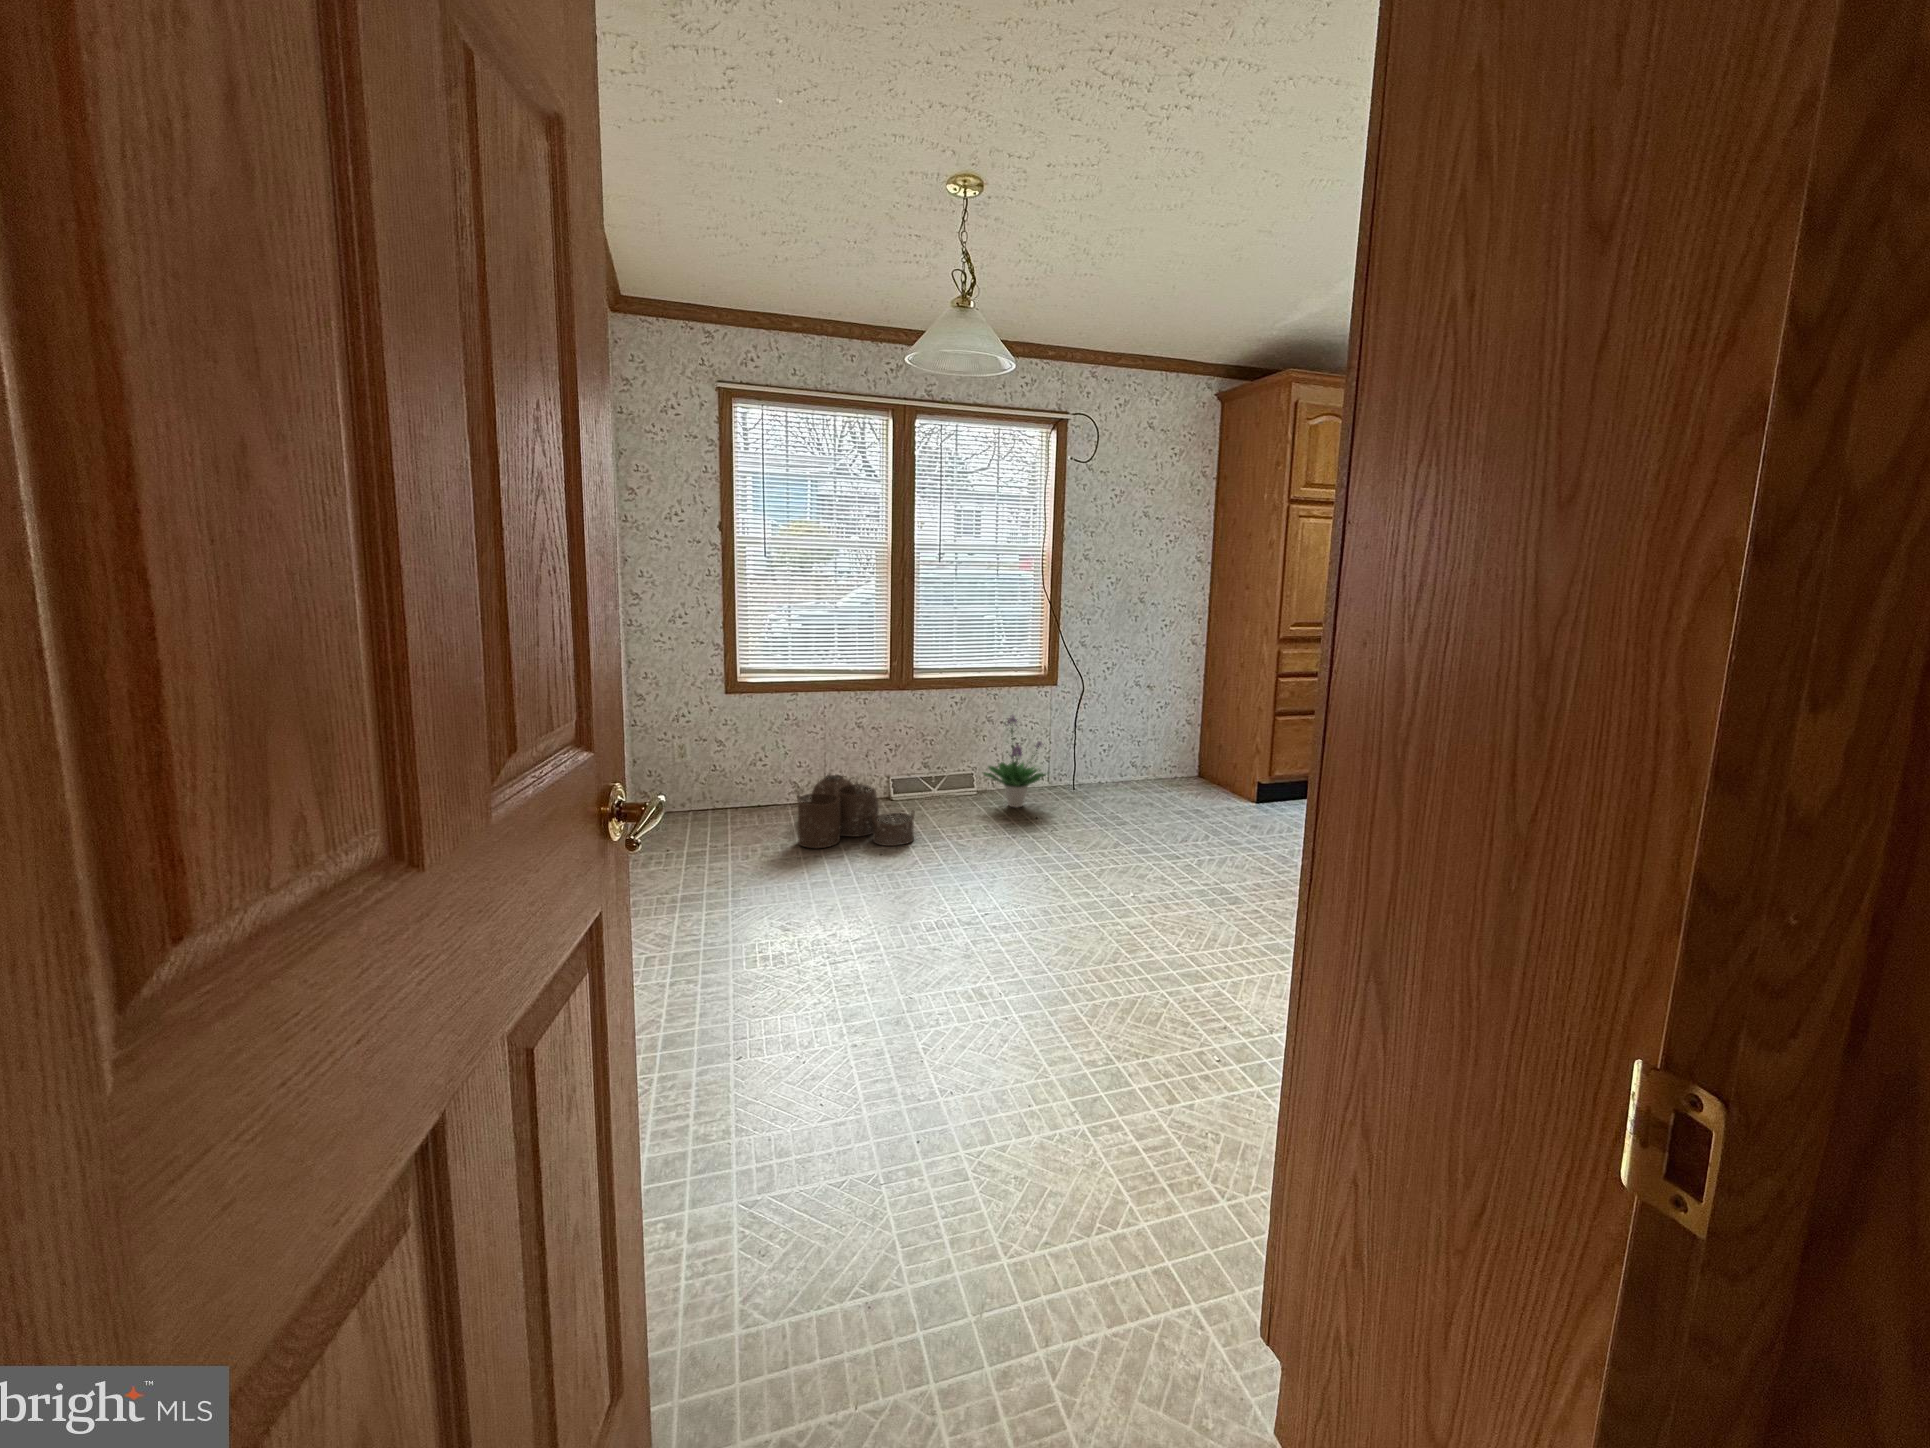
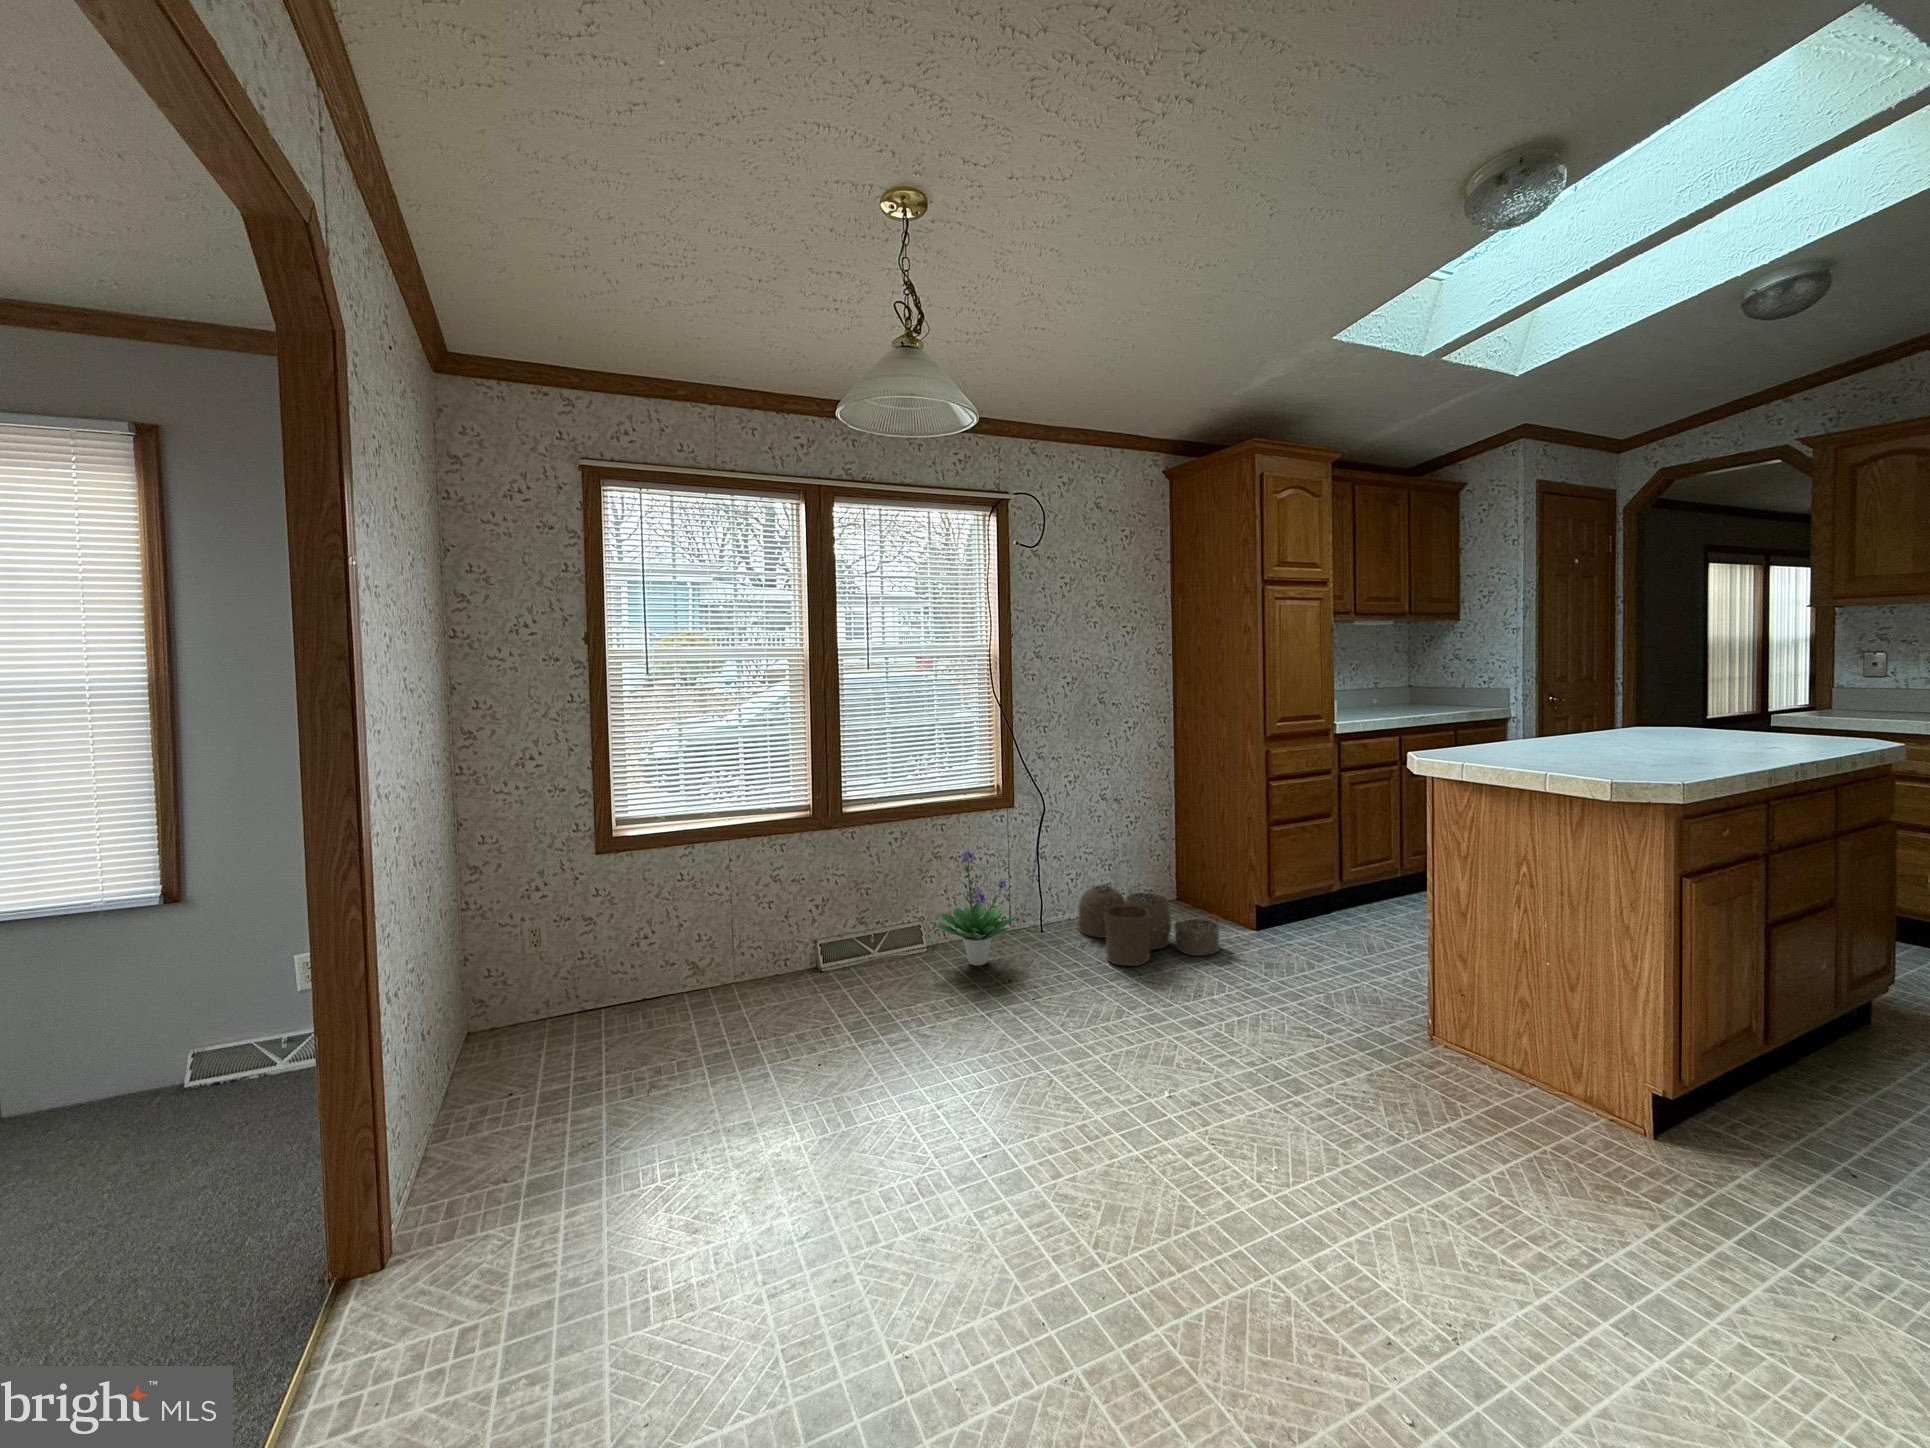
woven basket: present [797,775,914,848] -> present [1078,883,1220,966]

